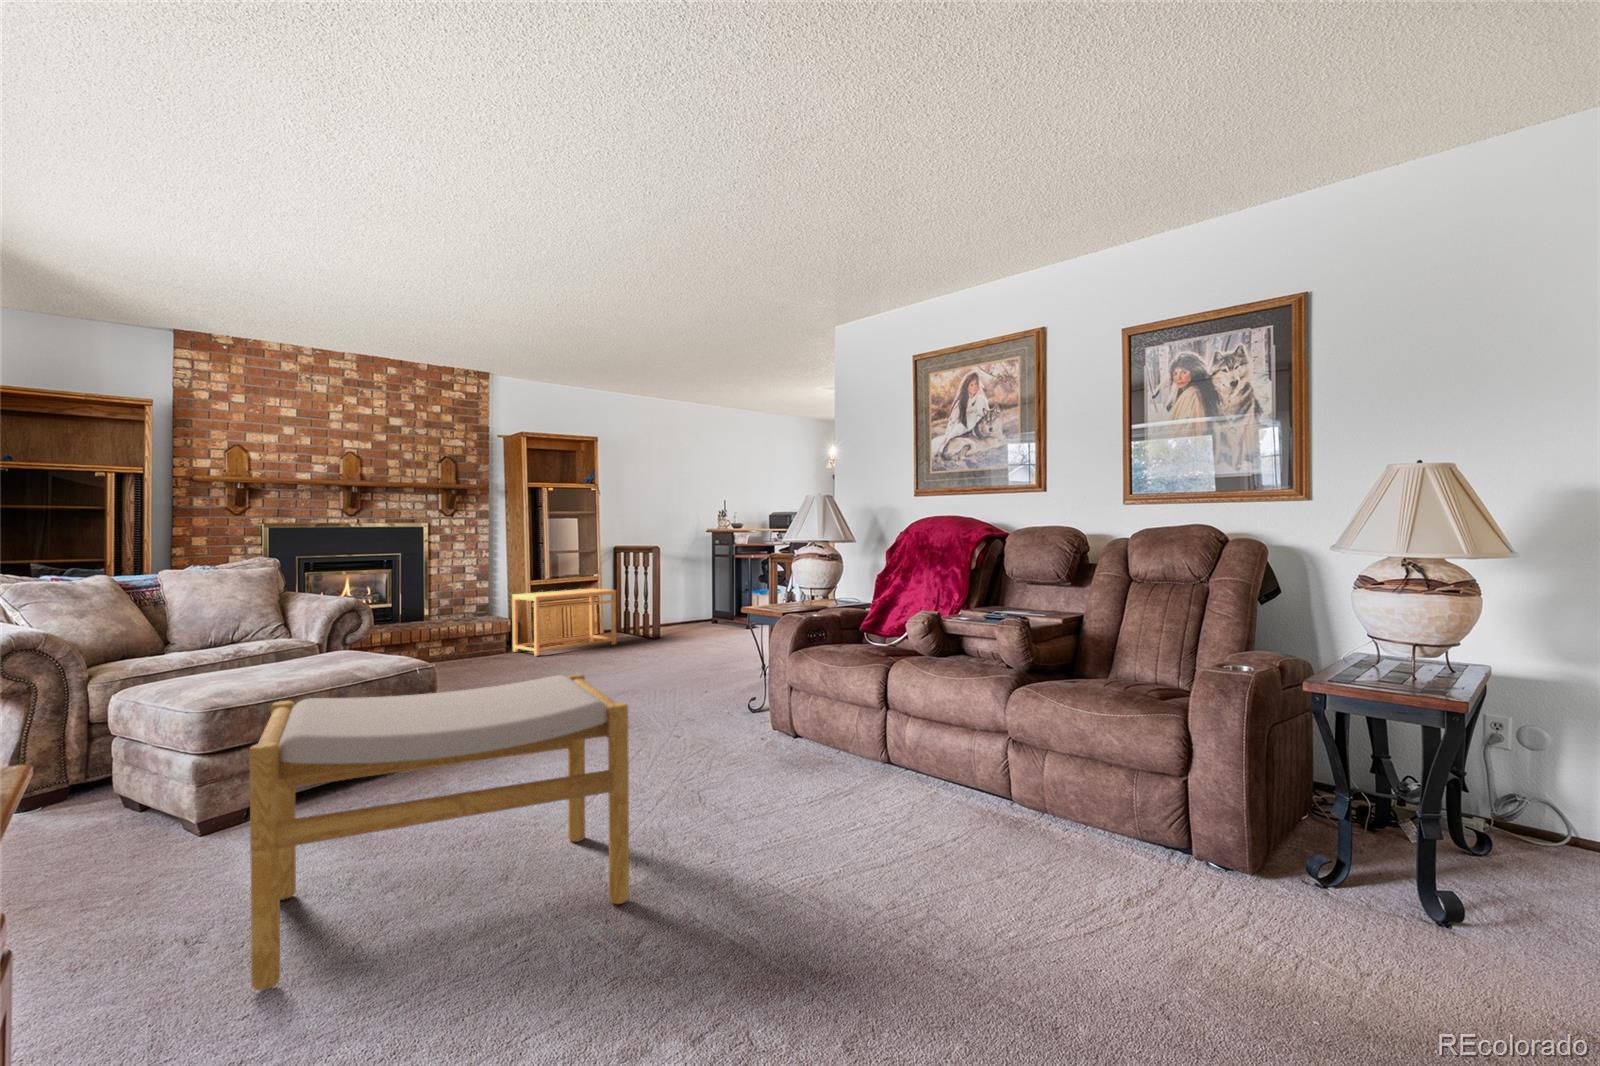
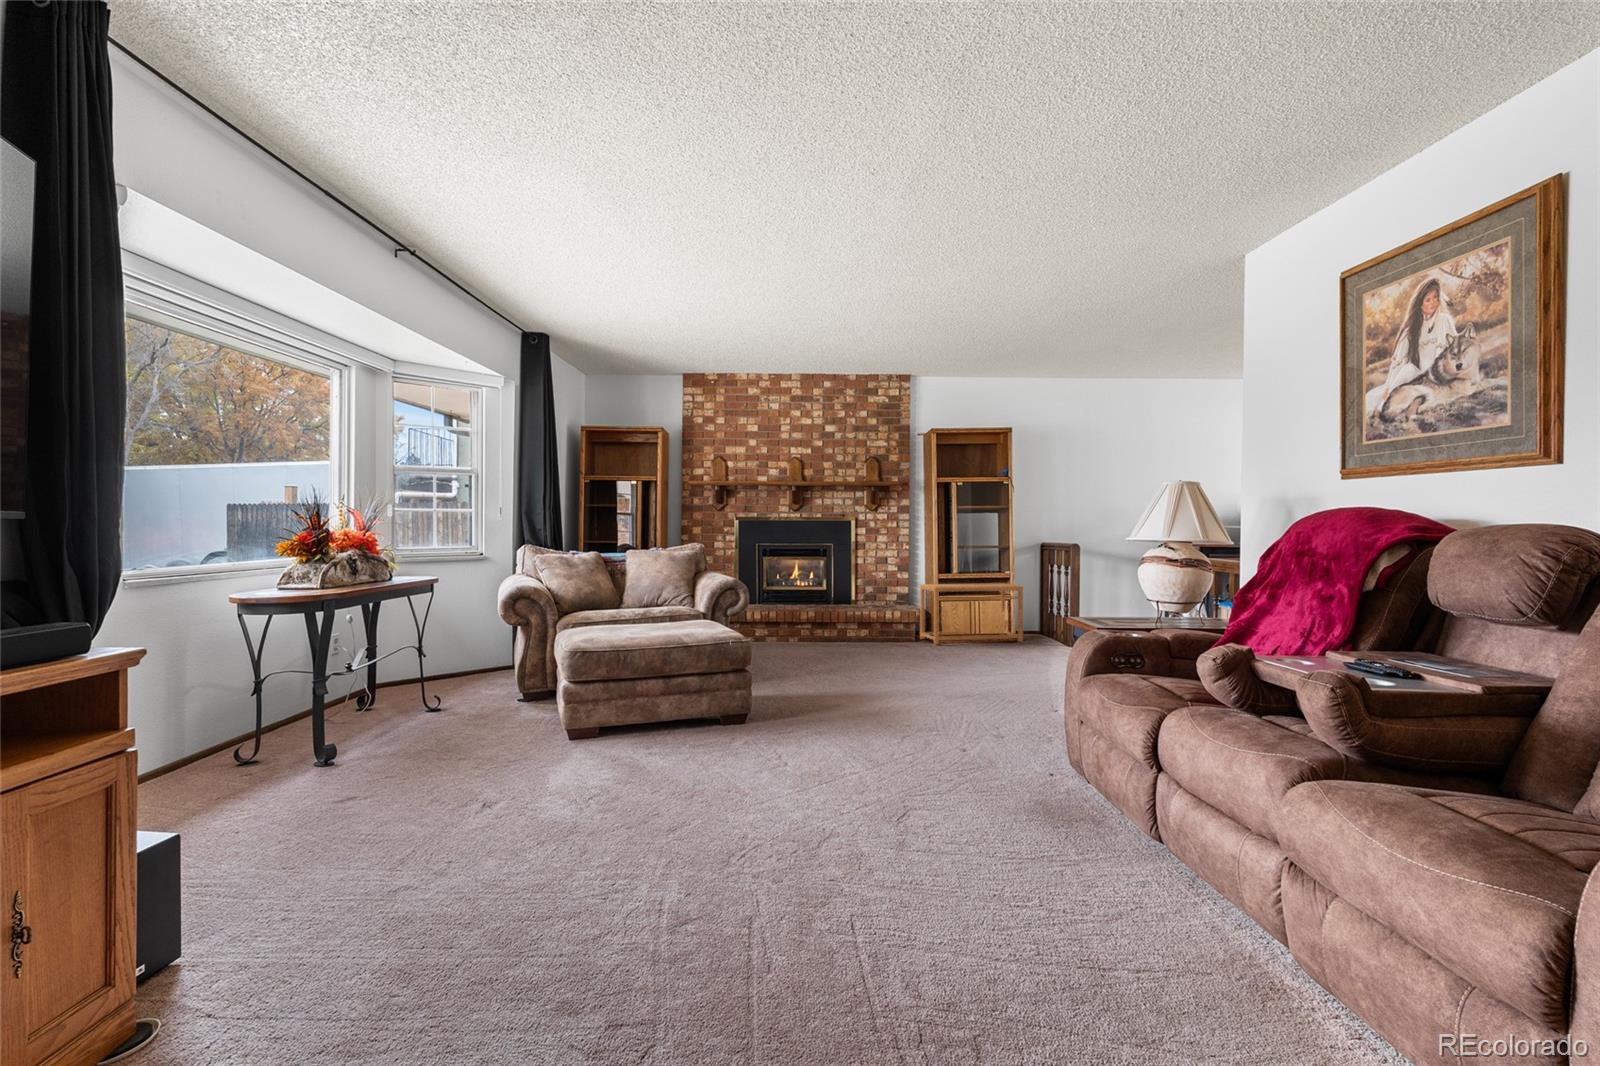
footstool: present [250,674,629,990] -> none [450,647,781,893]

